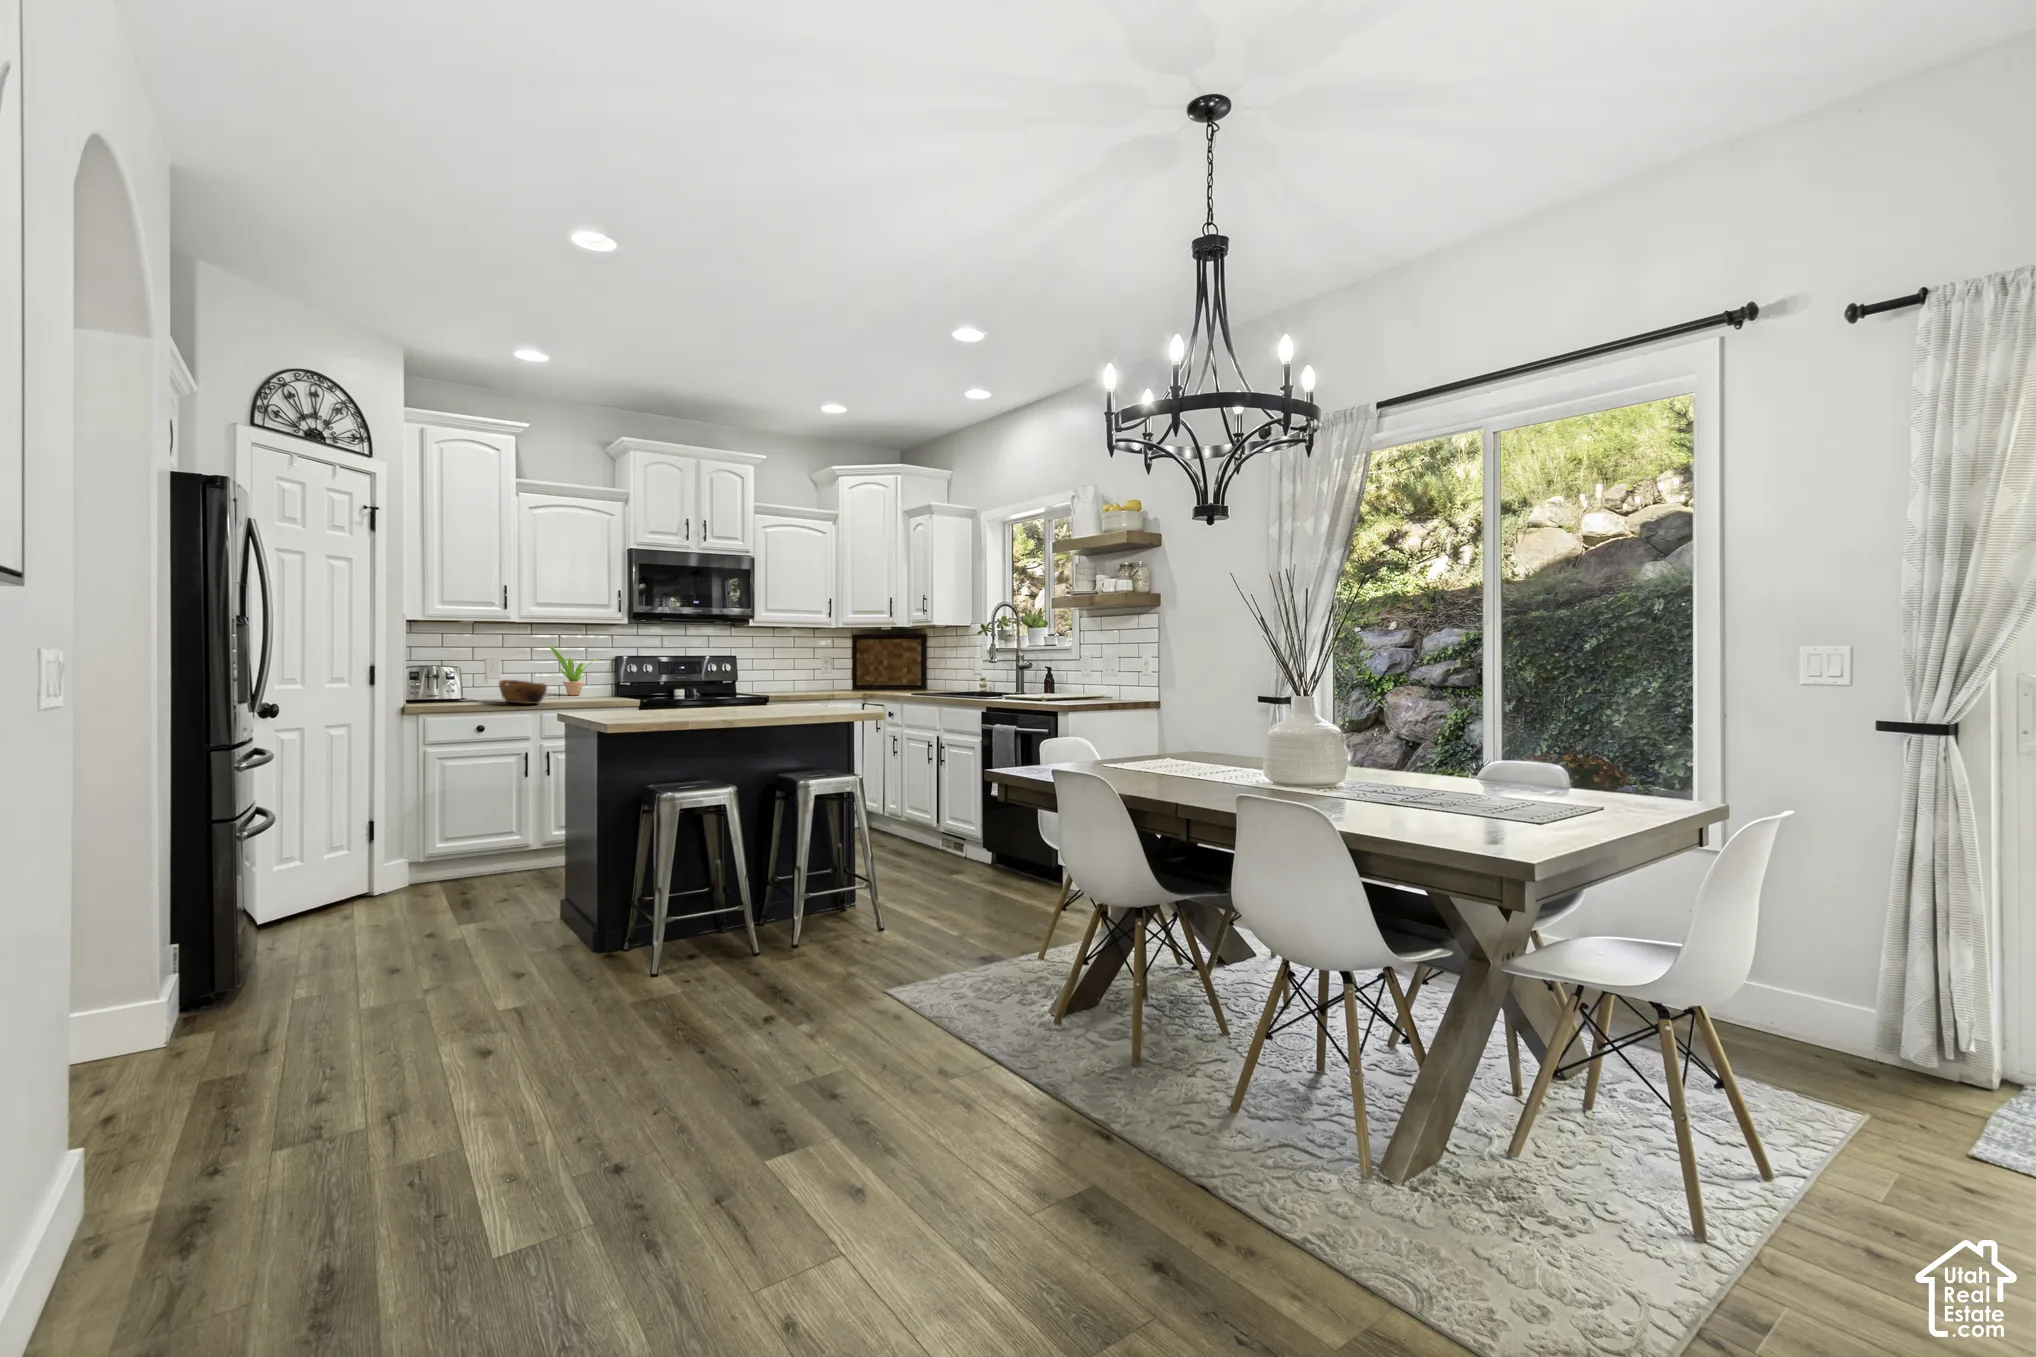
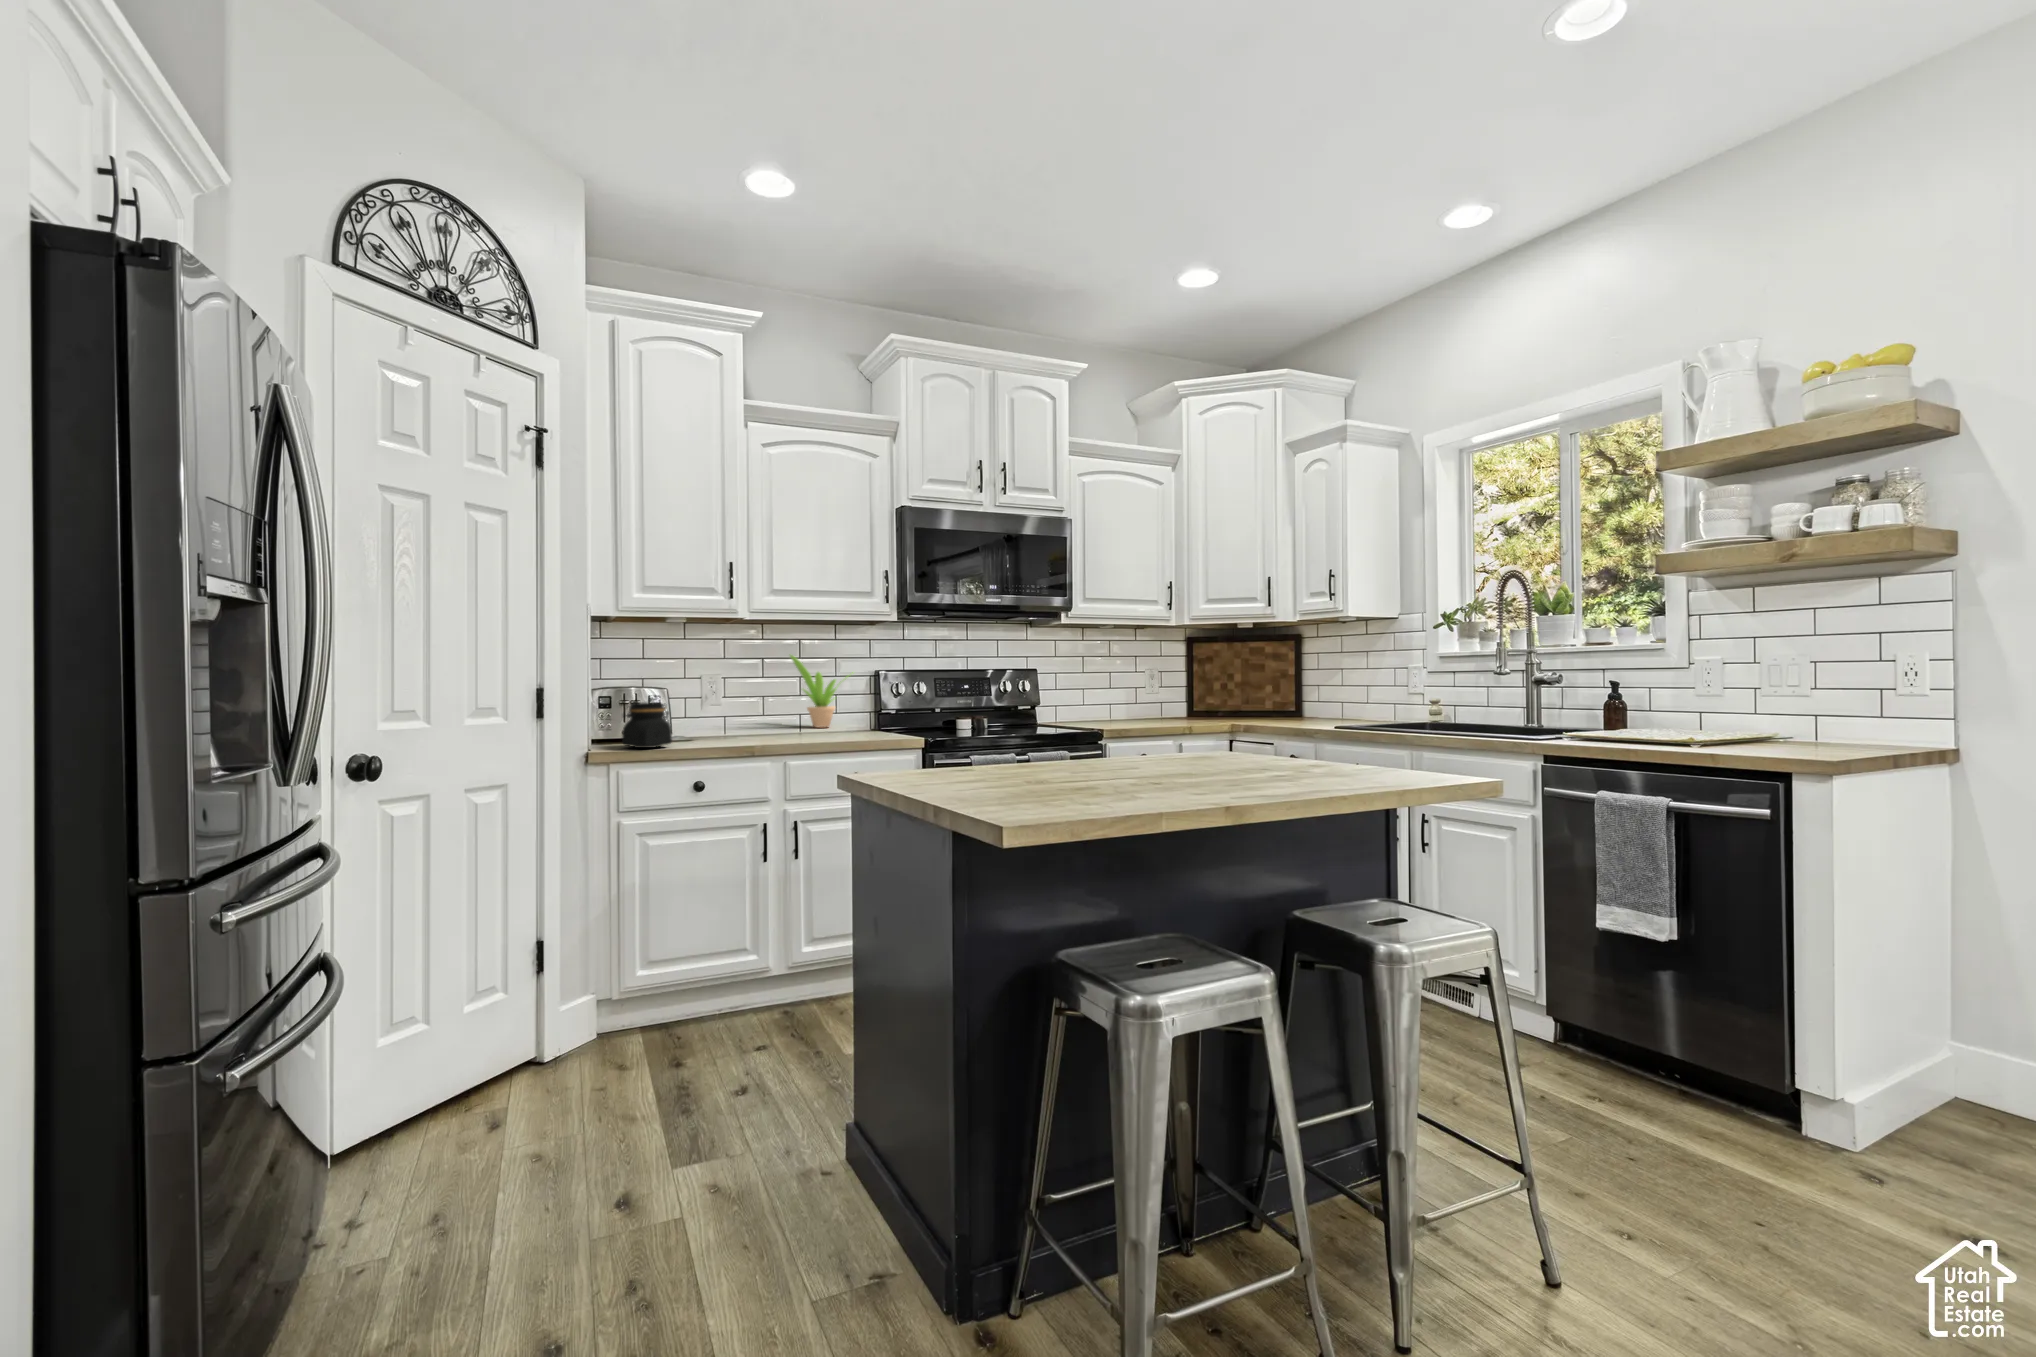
jar: none [428,677,462,705] -> present [622,703,672,748]
wooden bowl: present [499,680,547,704] -> none [723,706,796,745]

